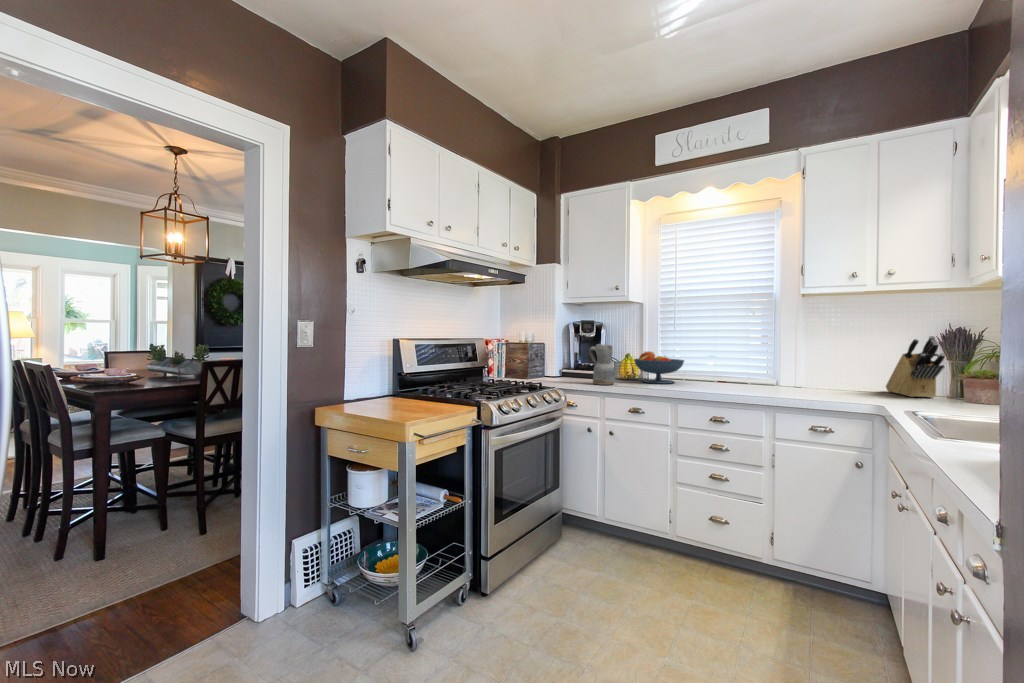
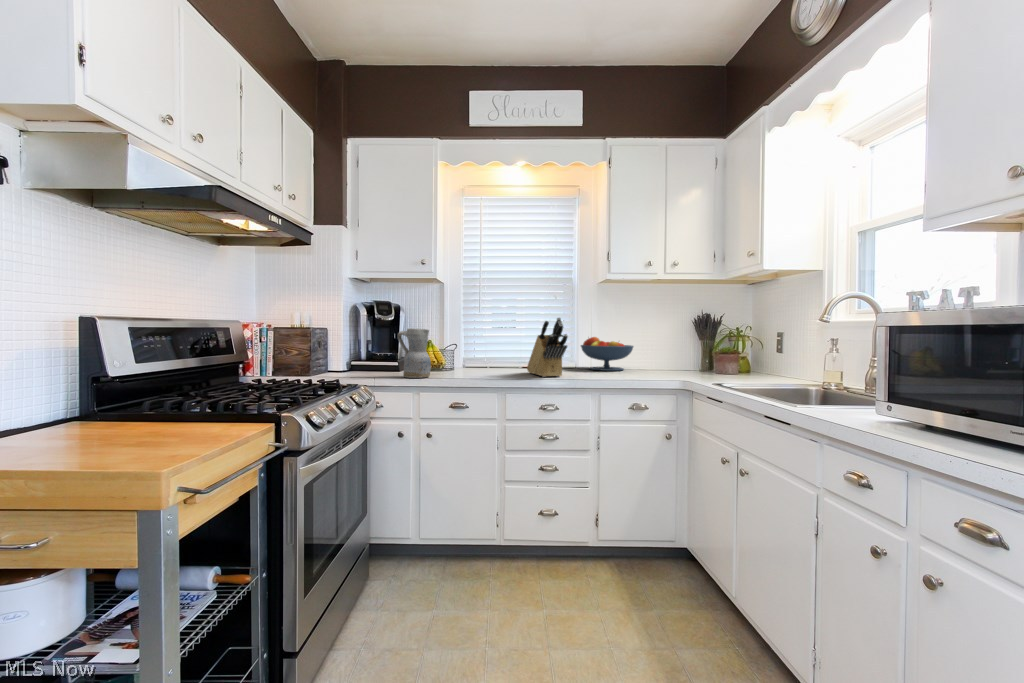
knife block: present [886,336,945,398] -> present [527,318,568,377]
fruit bowl: present [634,351,684,384] -> present [581,337,633,371]

